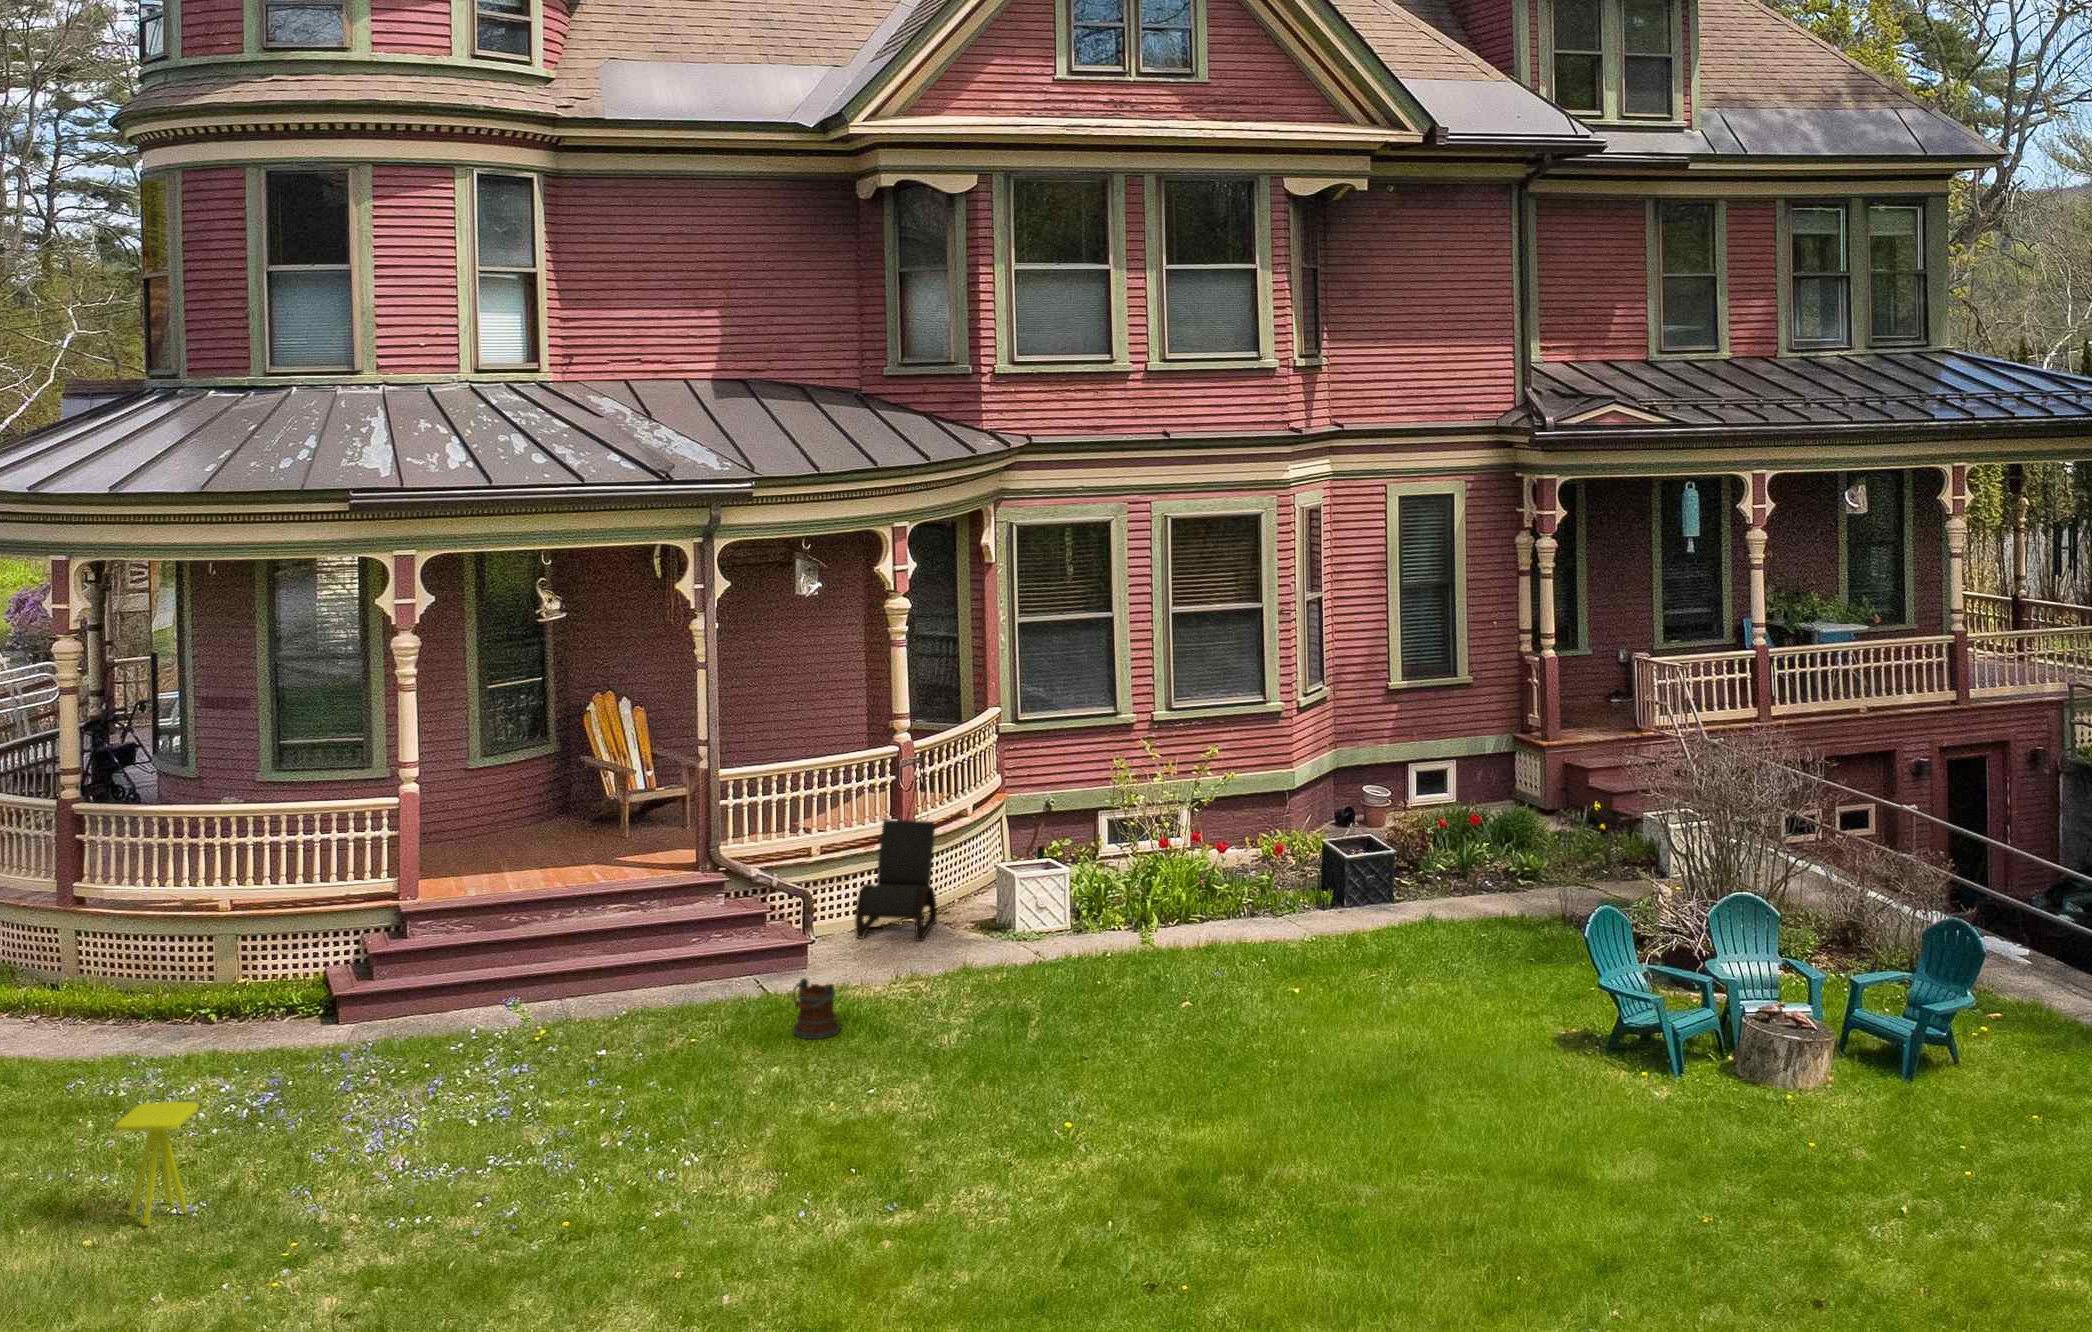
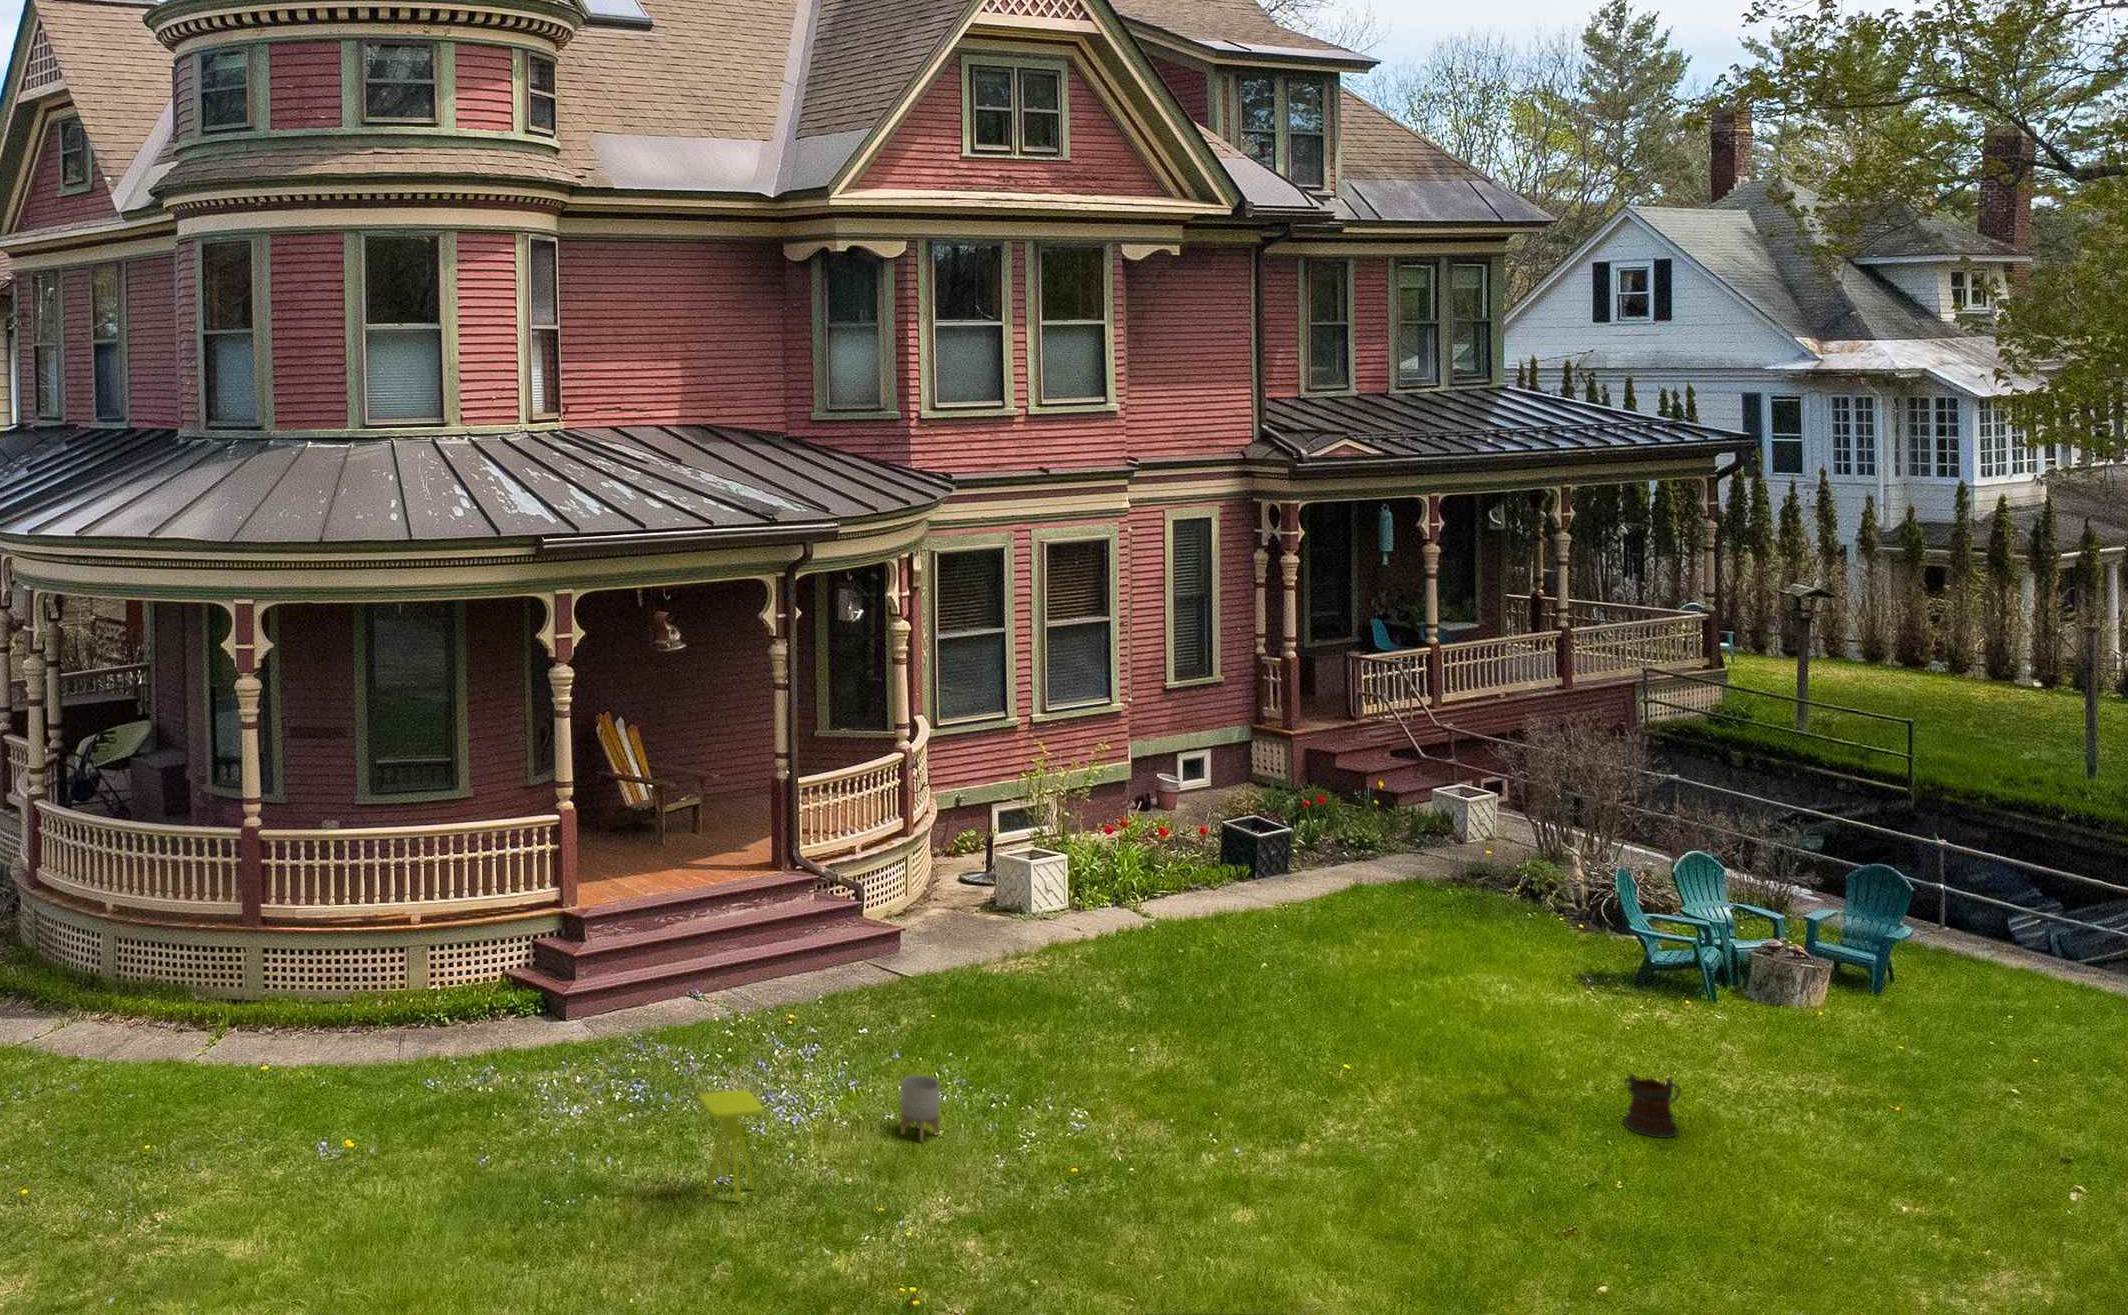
lounge chair: present [855,820,937,941] -> none [898,815,973,921]
bucket: present [792,978,841,1039] -> present [1622,1074,1680,1138]
planter: none [437,1103,483,1180] -> present [901,1076,940,1142]

